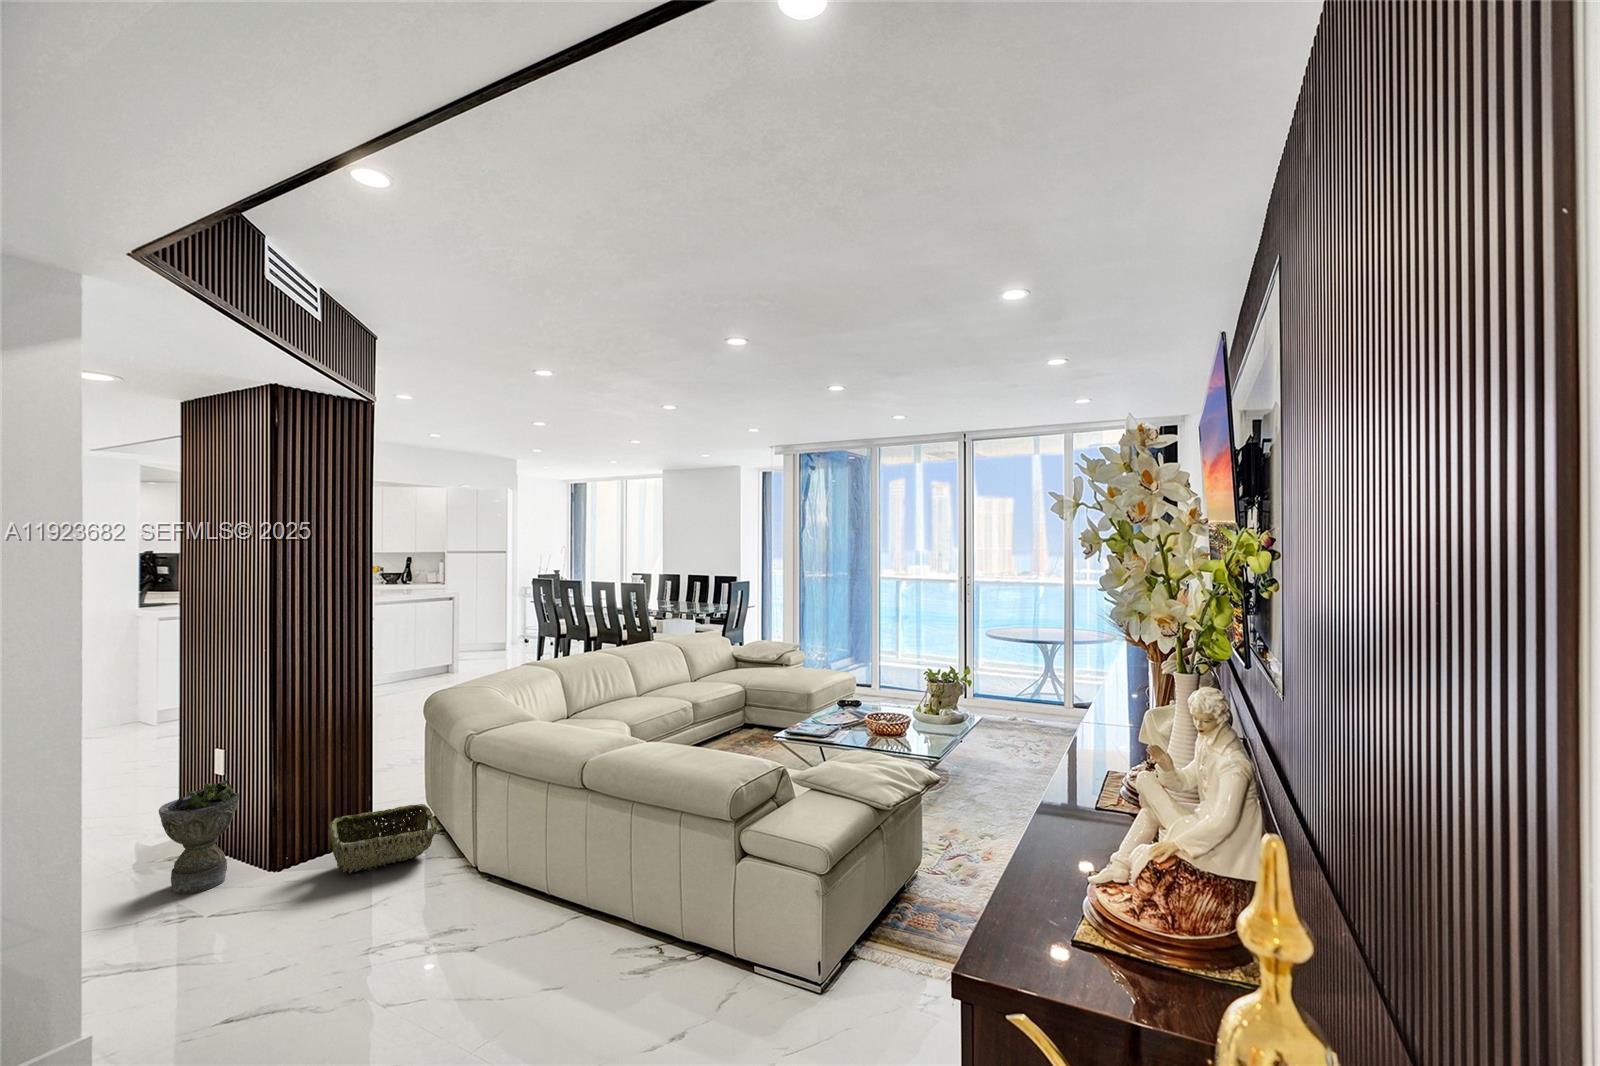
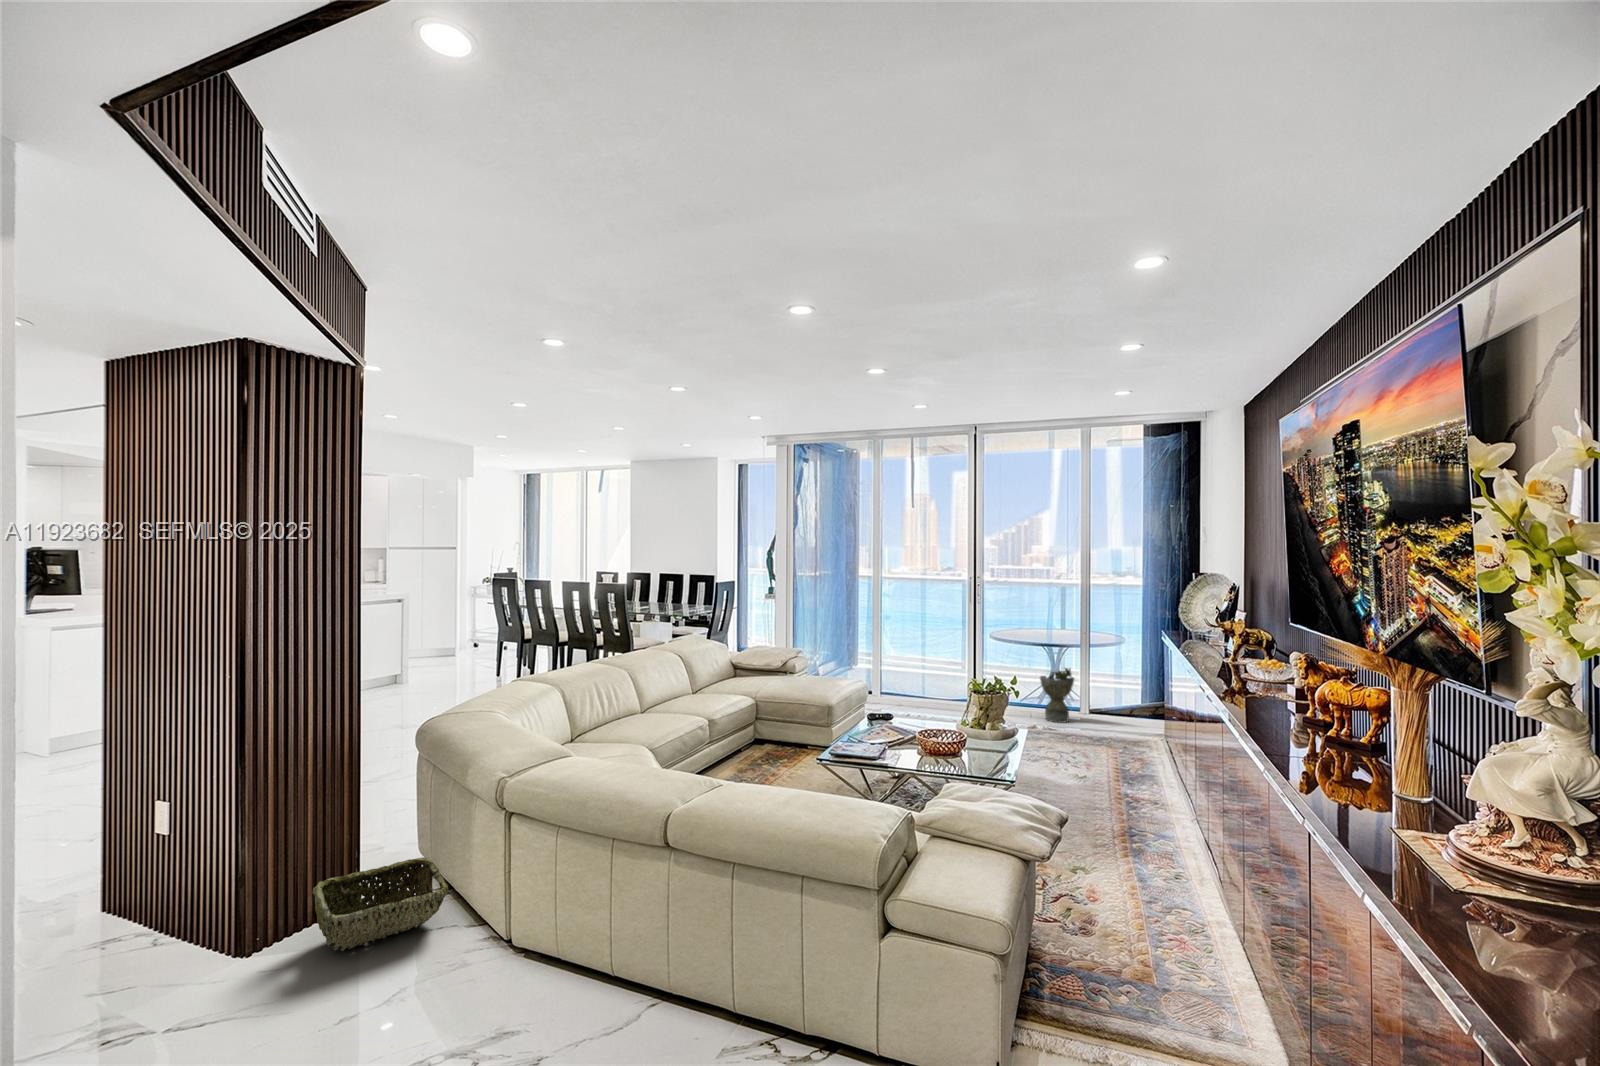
planter: present [159,780,239,894] -> present [1040,668,1074,723]

